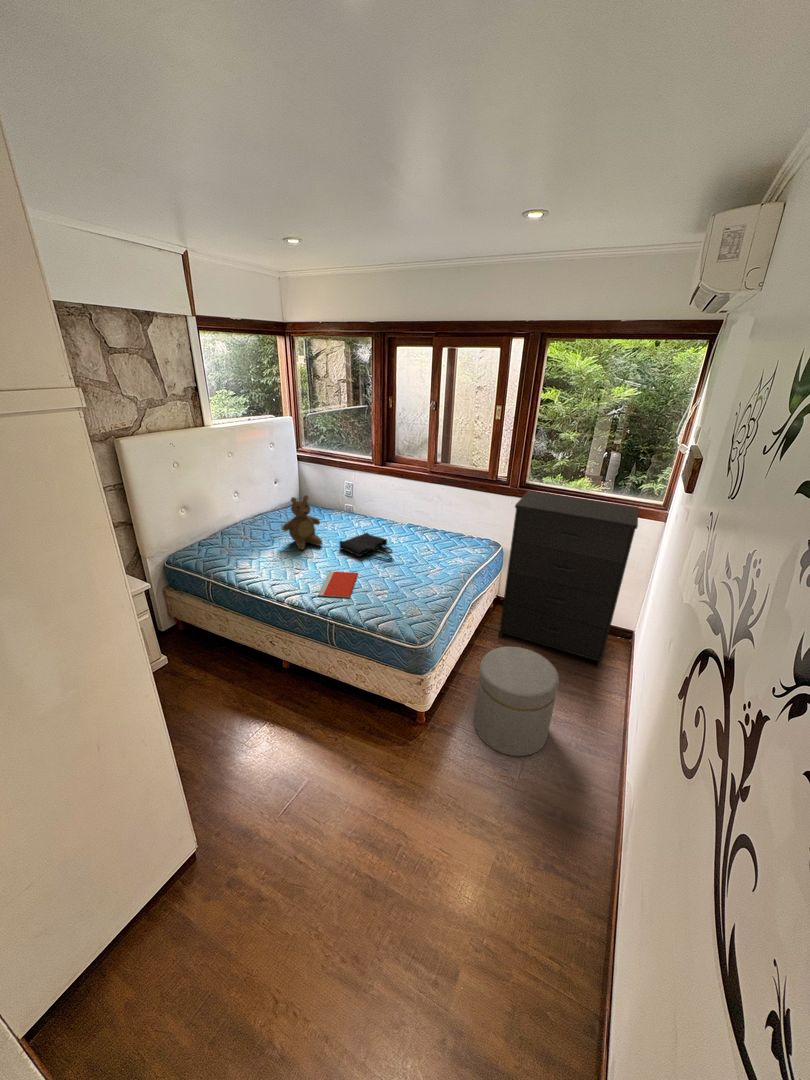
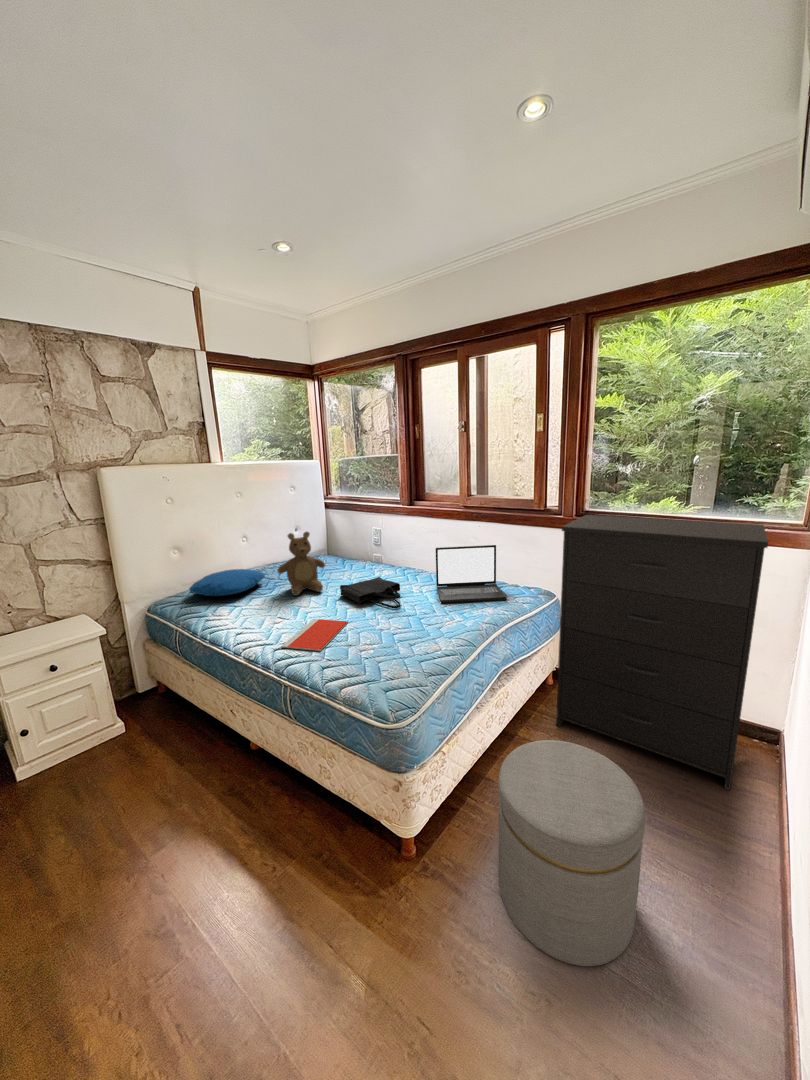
laptop: none [414,509,469,555] -> present [436,545,507,603]
pillow: none [204,525,266,552] -> present [189,569,265,596]

